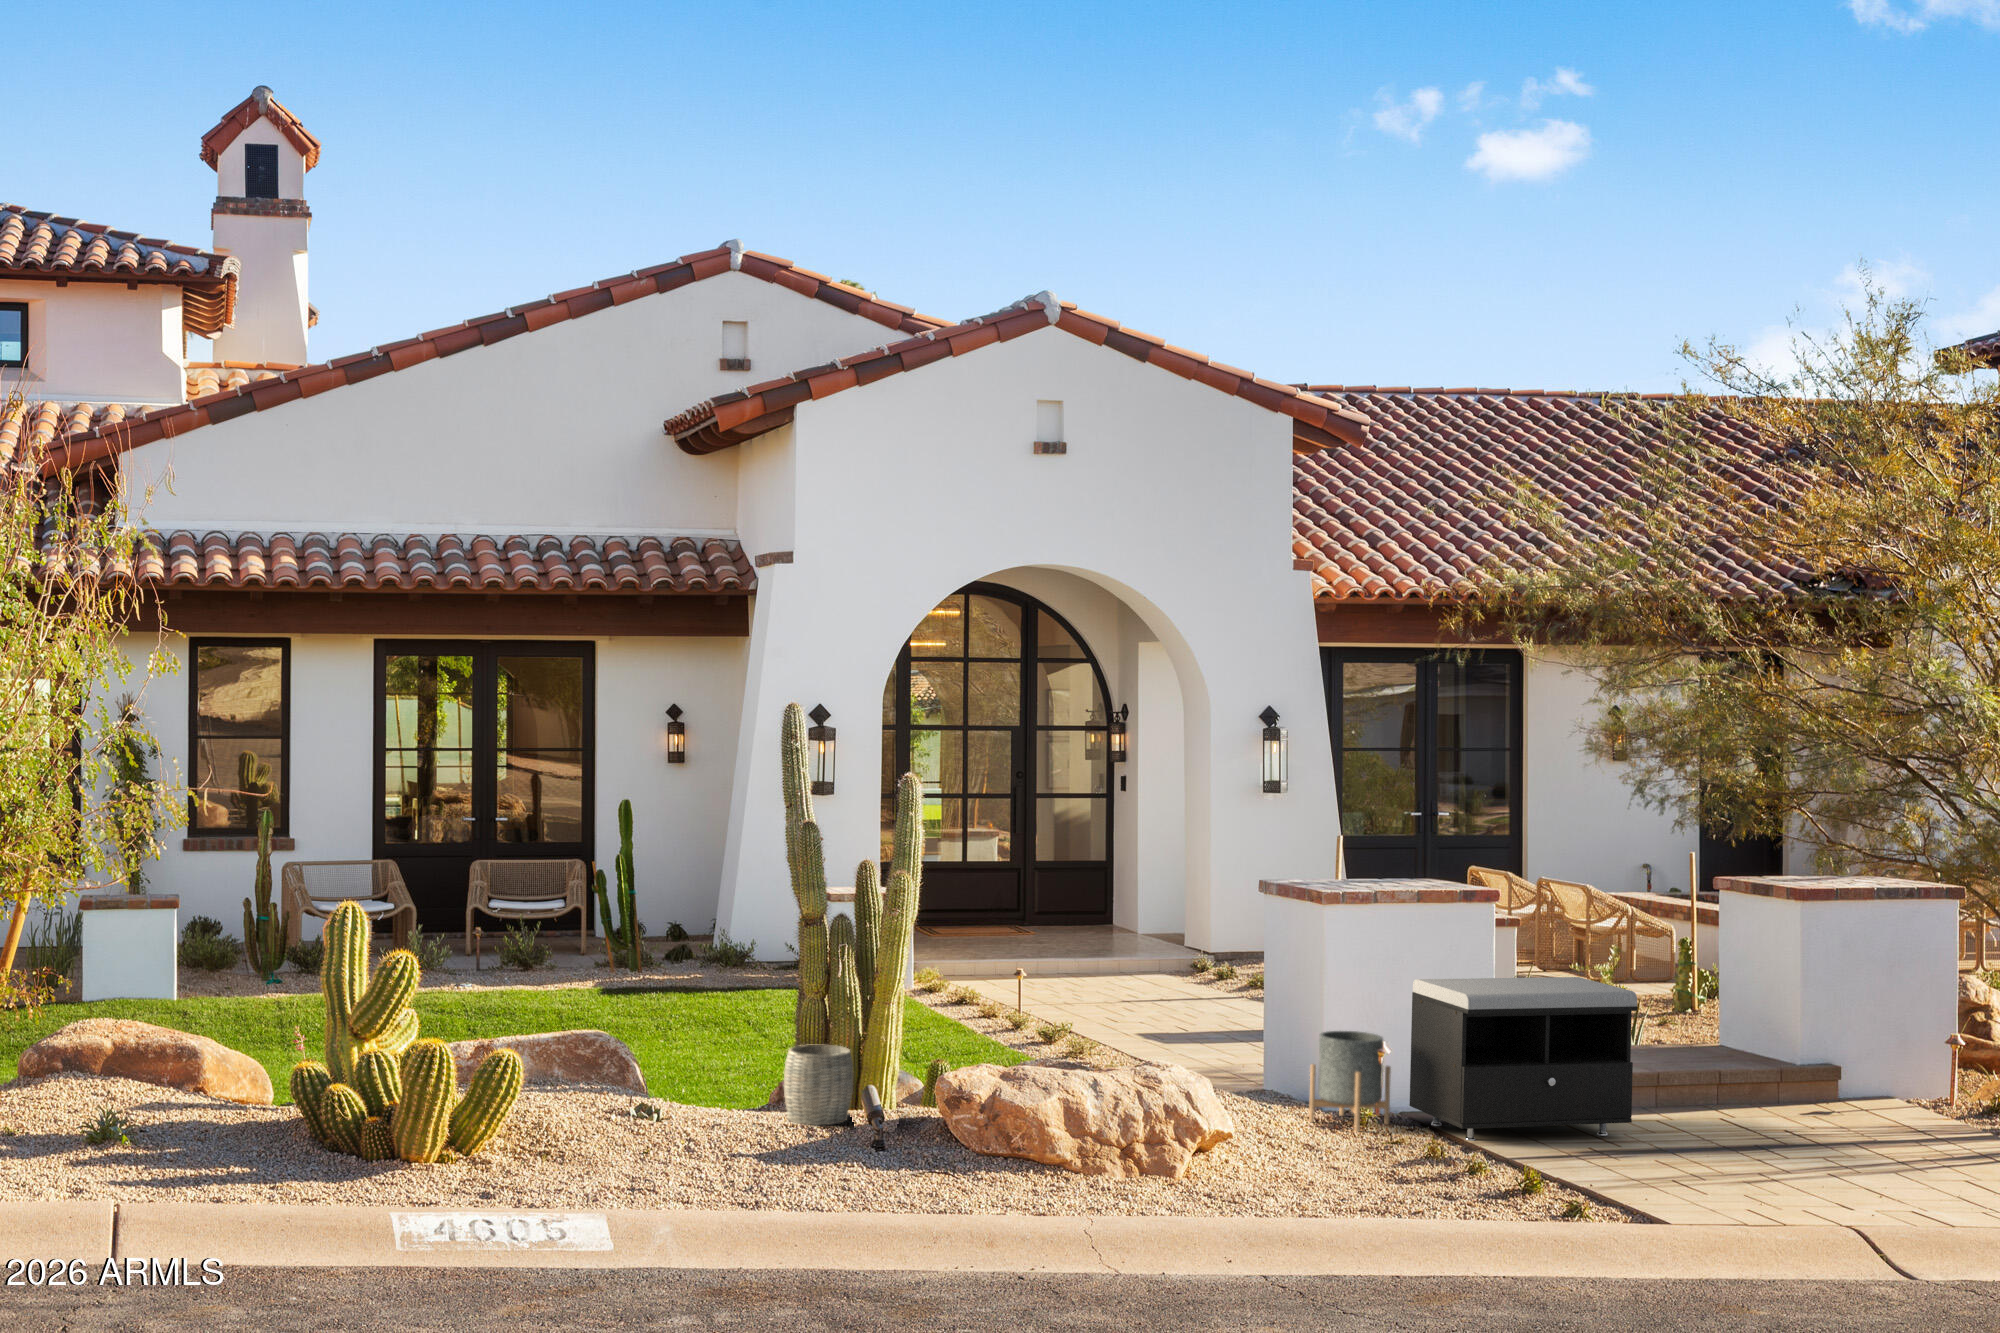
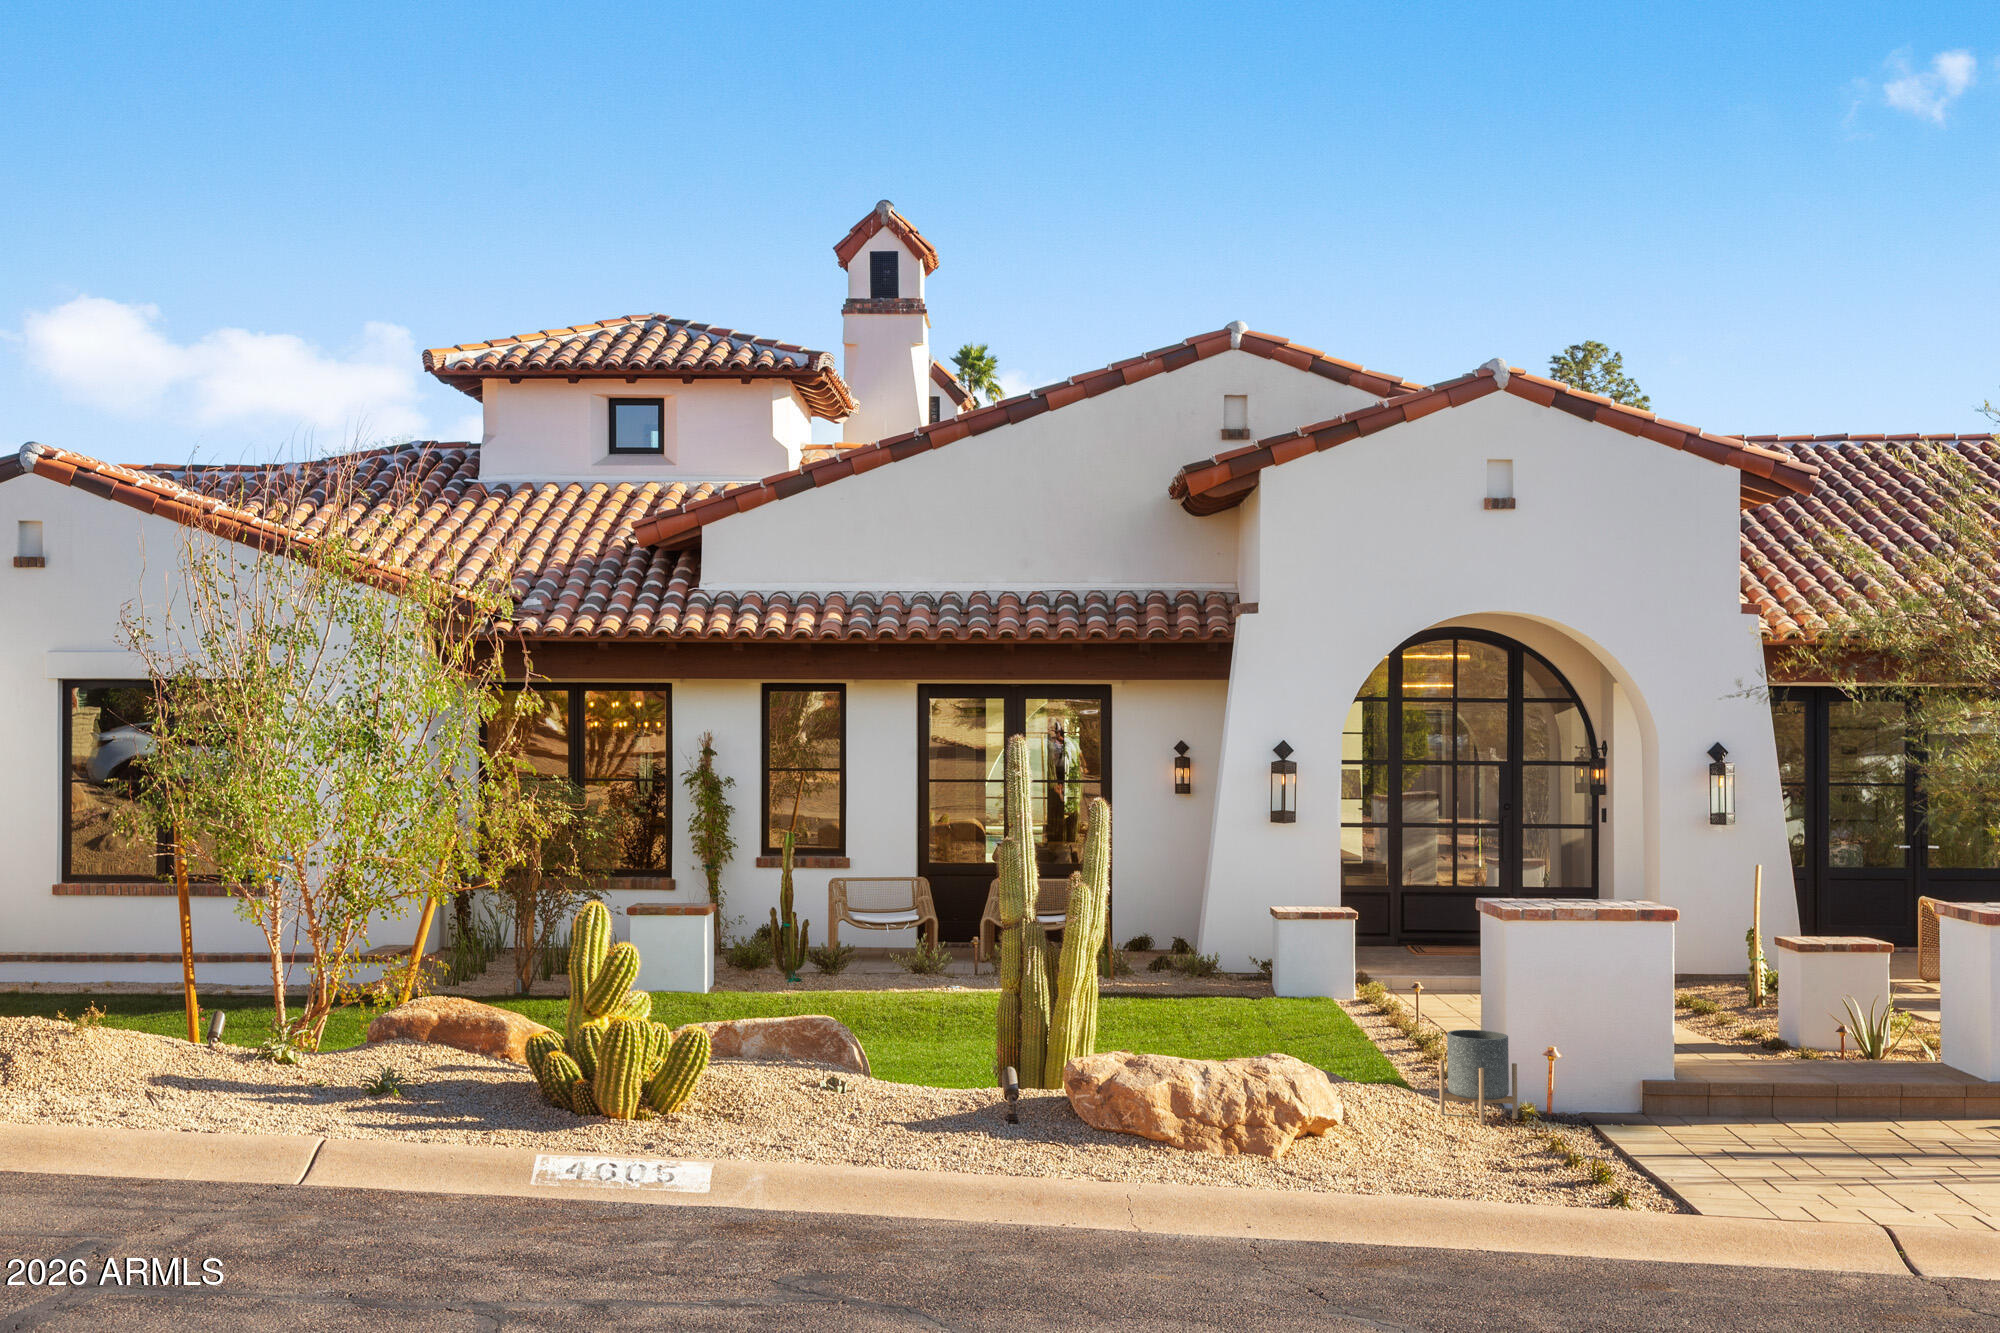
storage bench: present [1410,977,1637,1141] -> none [1538,983,1761,1137]
woven basket: present [784,1045,853,1125] -> none [959,1031,1019,1102]

